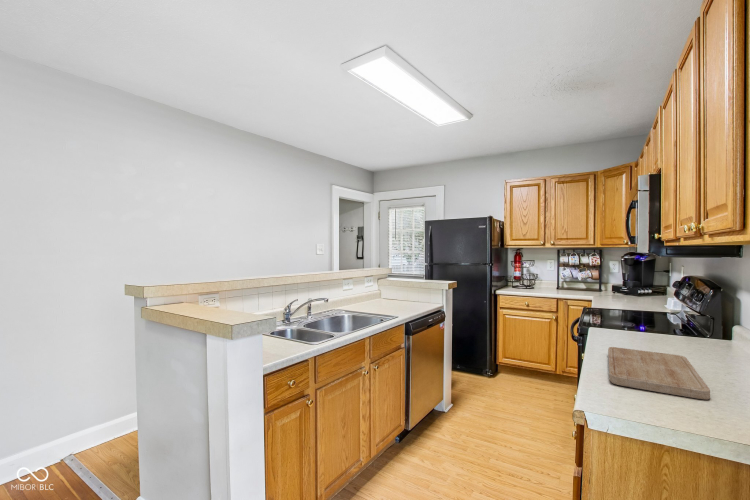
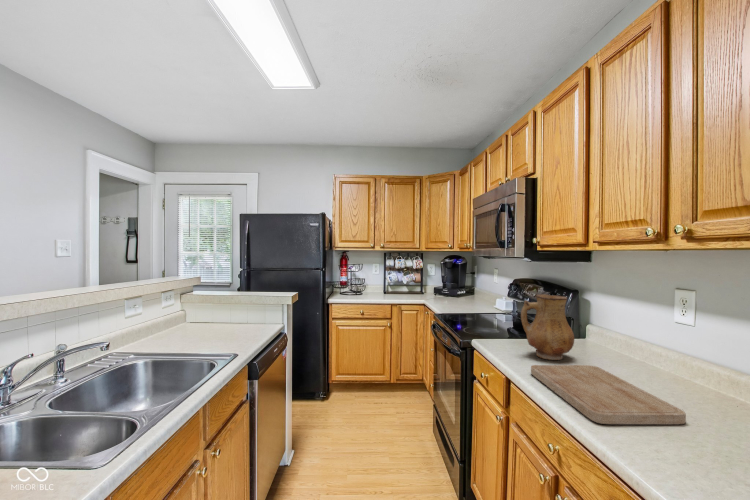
ceramic pitcher: none [623,288,682,351] -> present [521,294,574,360]

